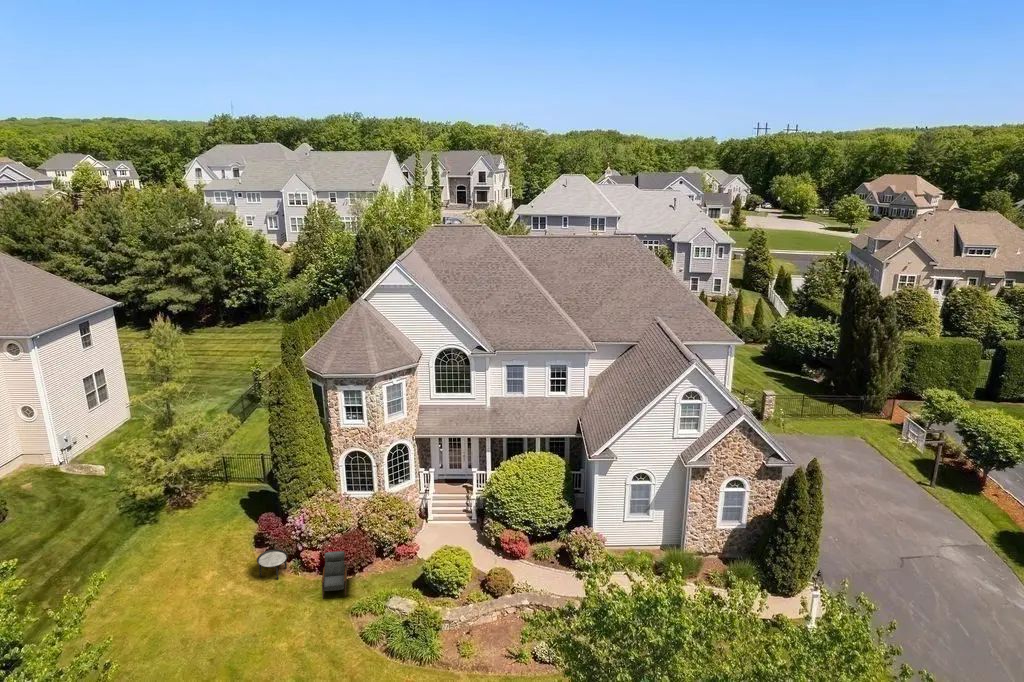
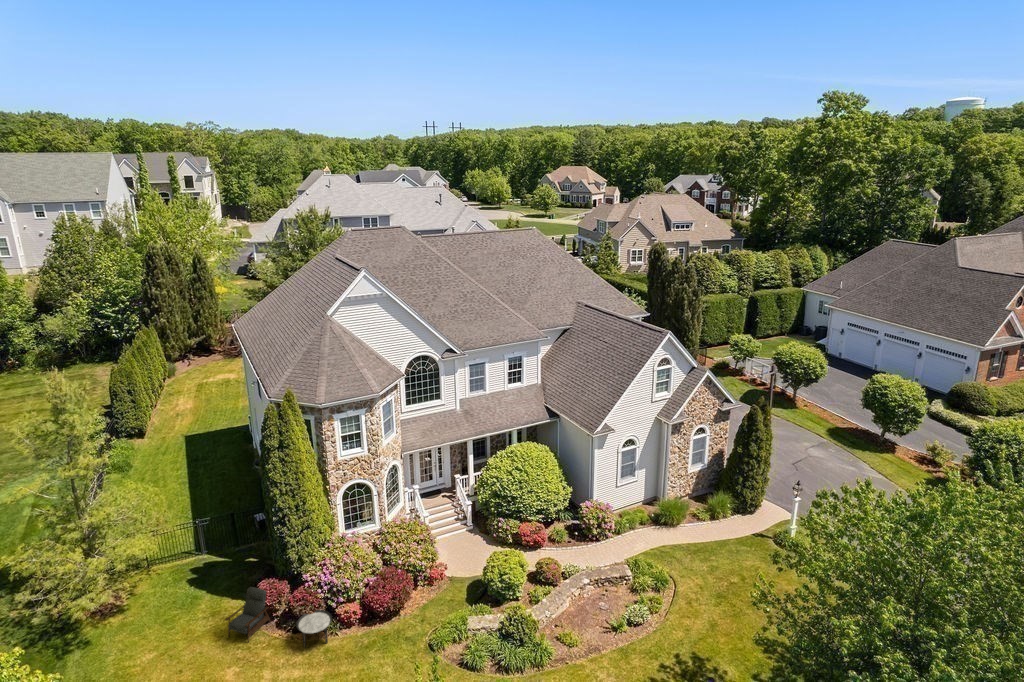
chair: present [322,551,347,599] -> present [226,587,270,643]

